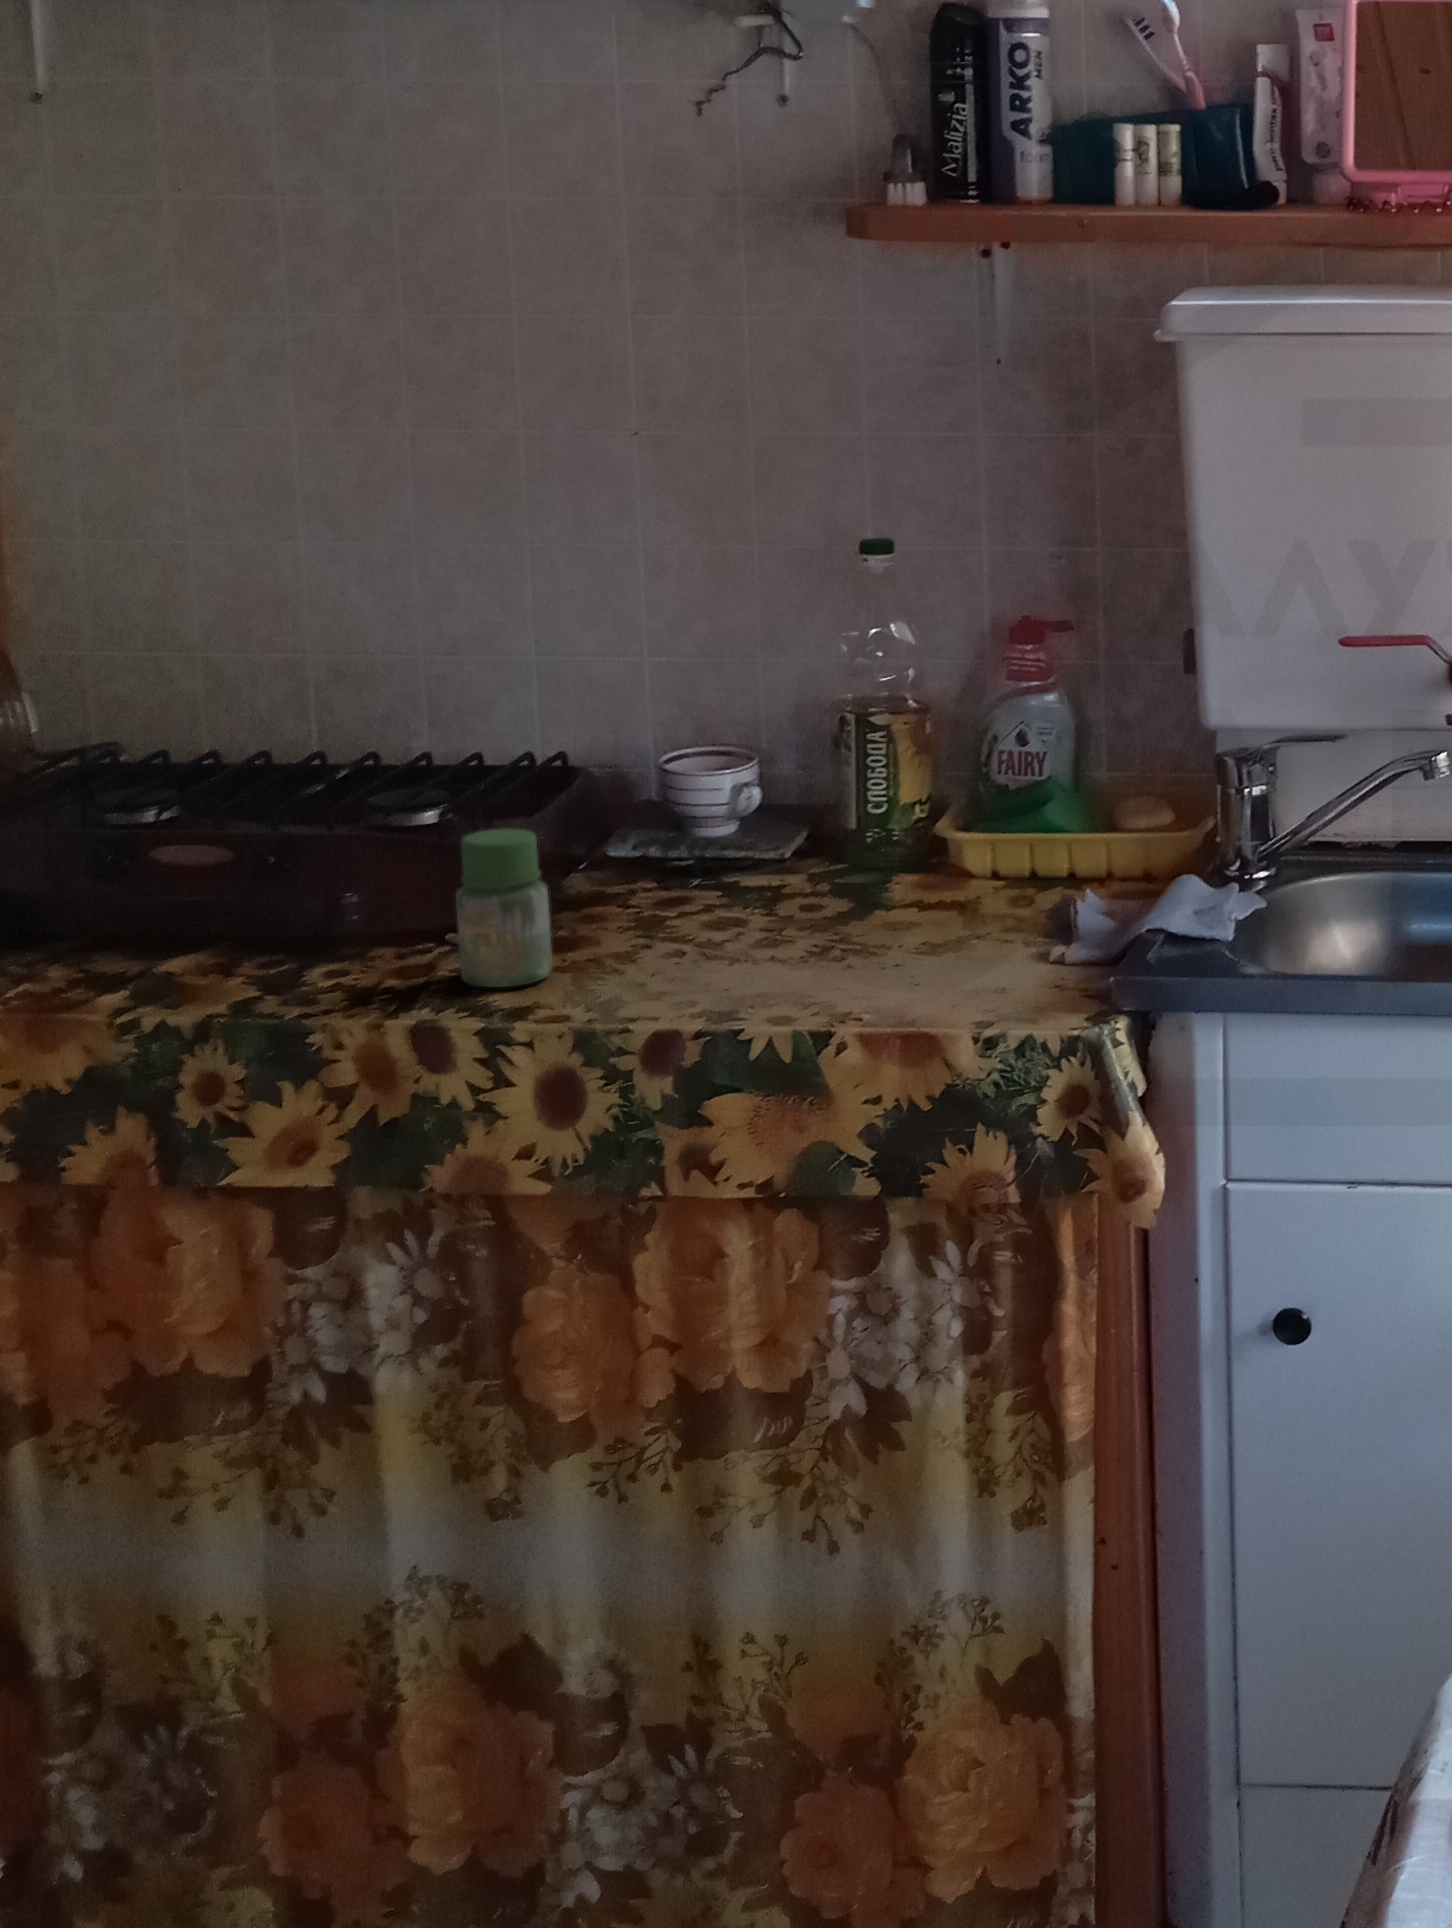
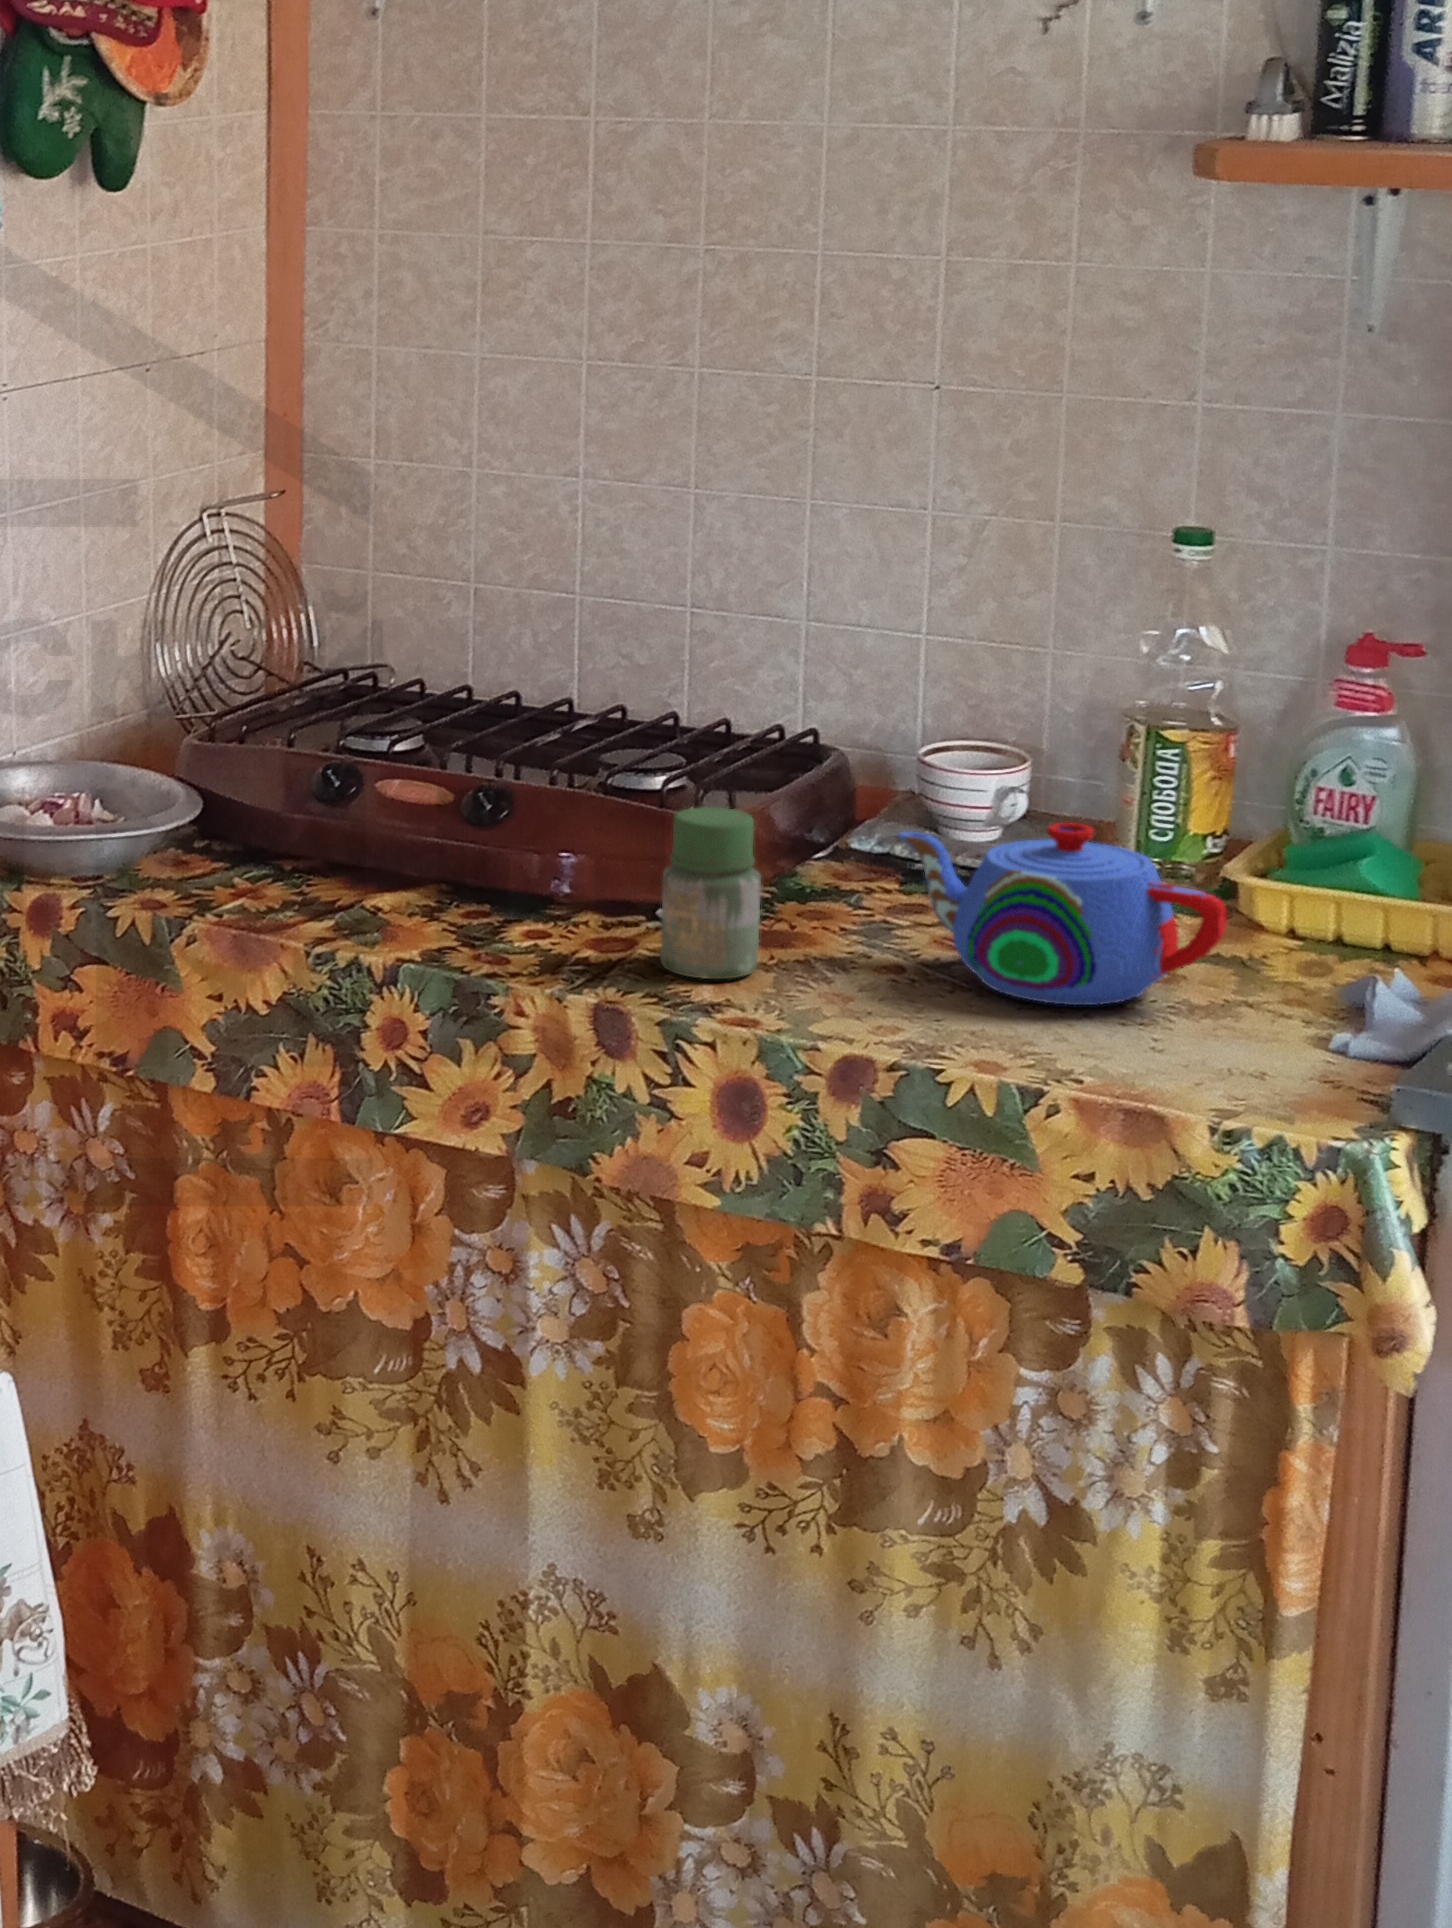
teapot: none [664,803,954,962] -> present [899,823,1227,1005]

